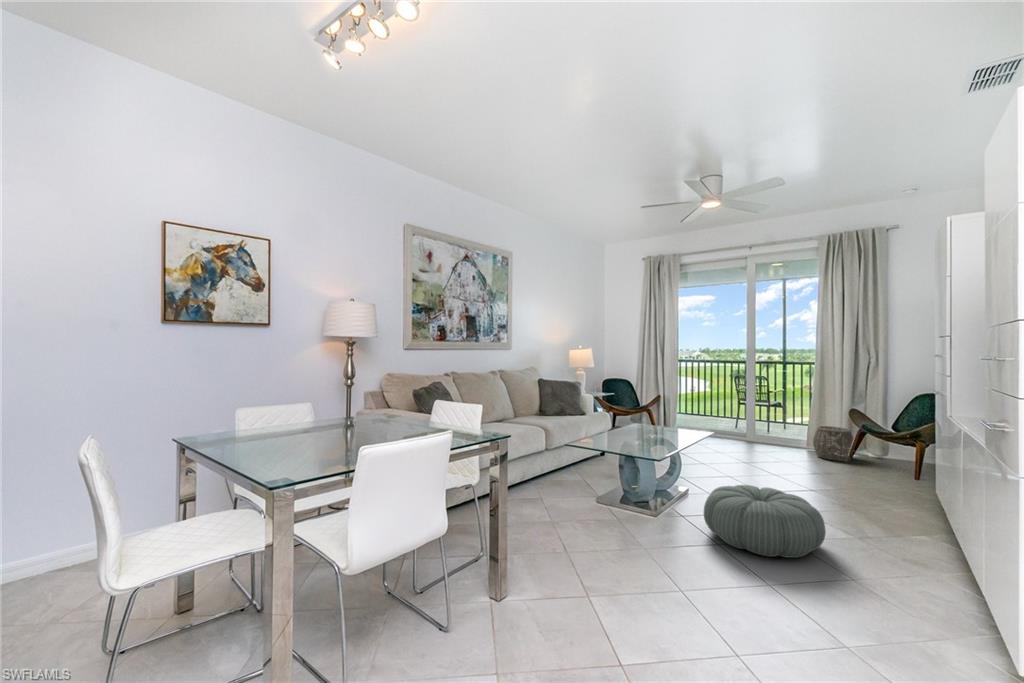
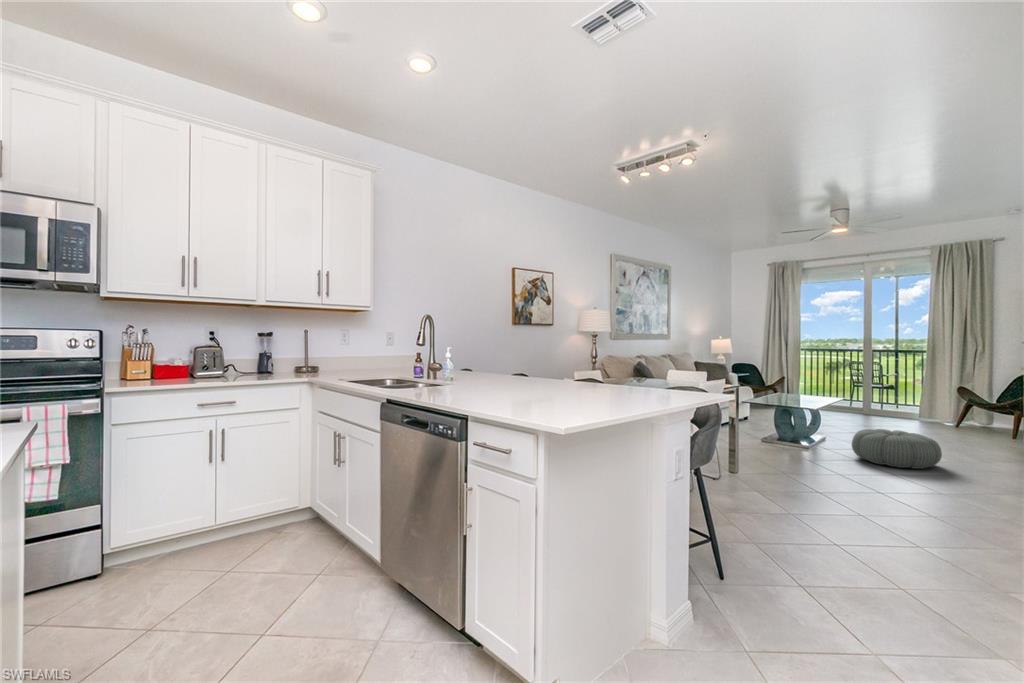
woven basket: present [813,426,855,461] -> none [924,401,963,428]

